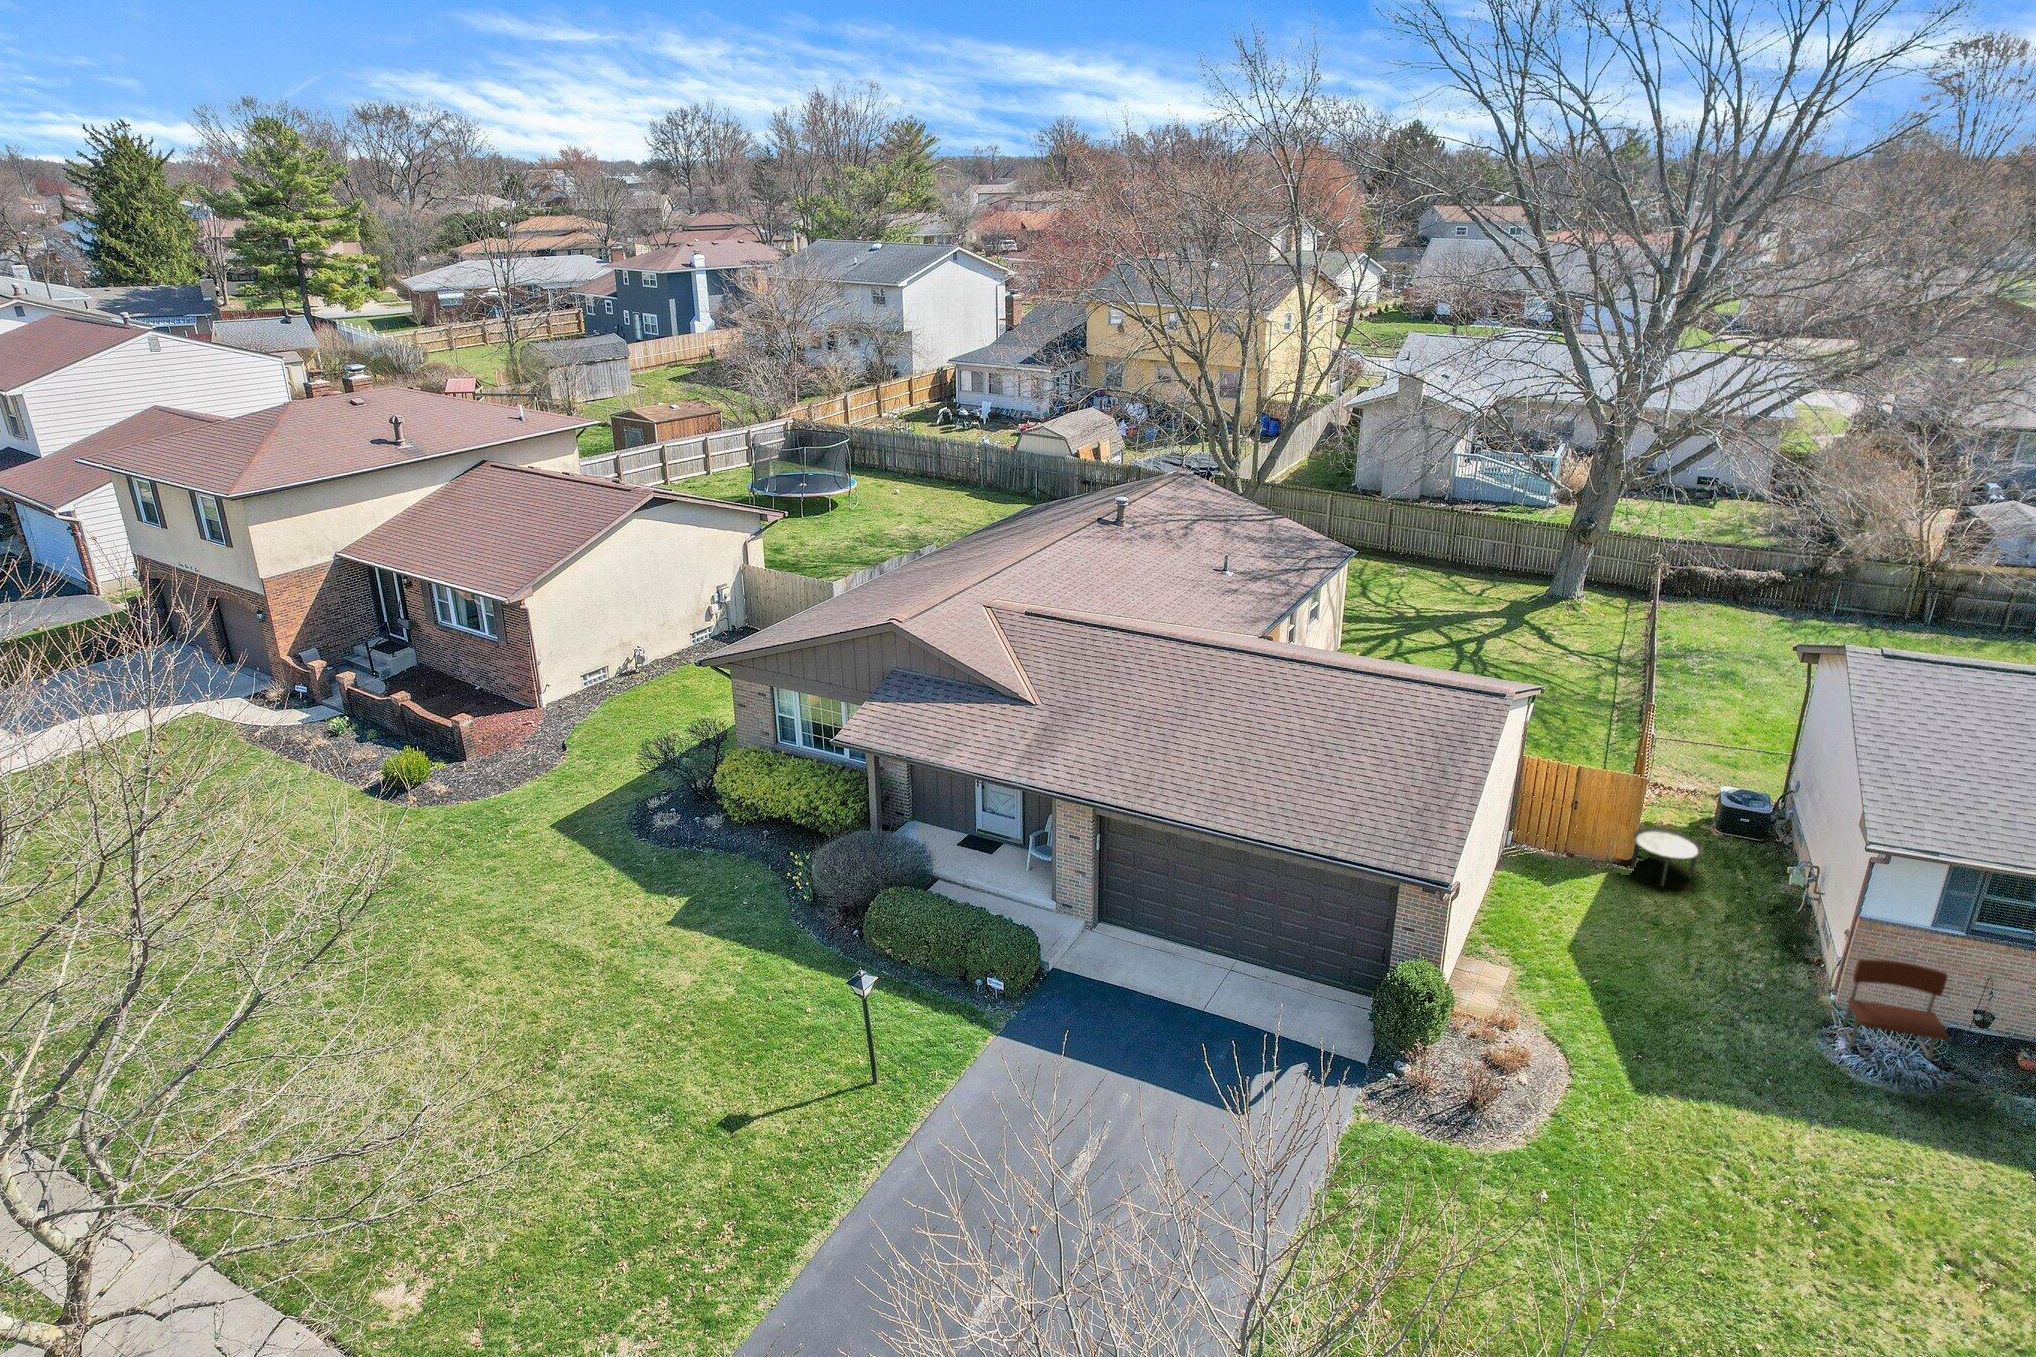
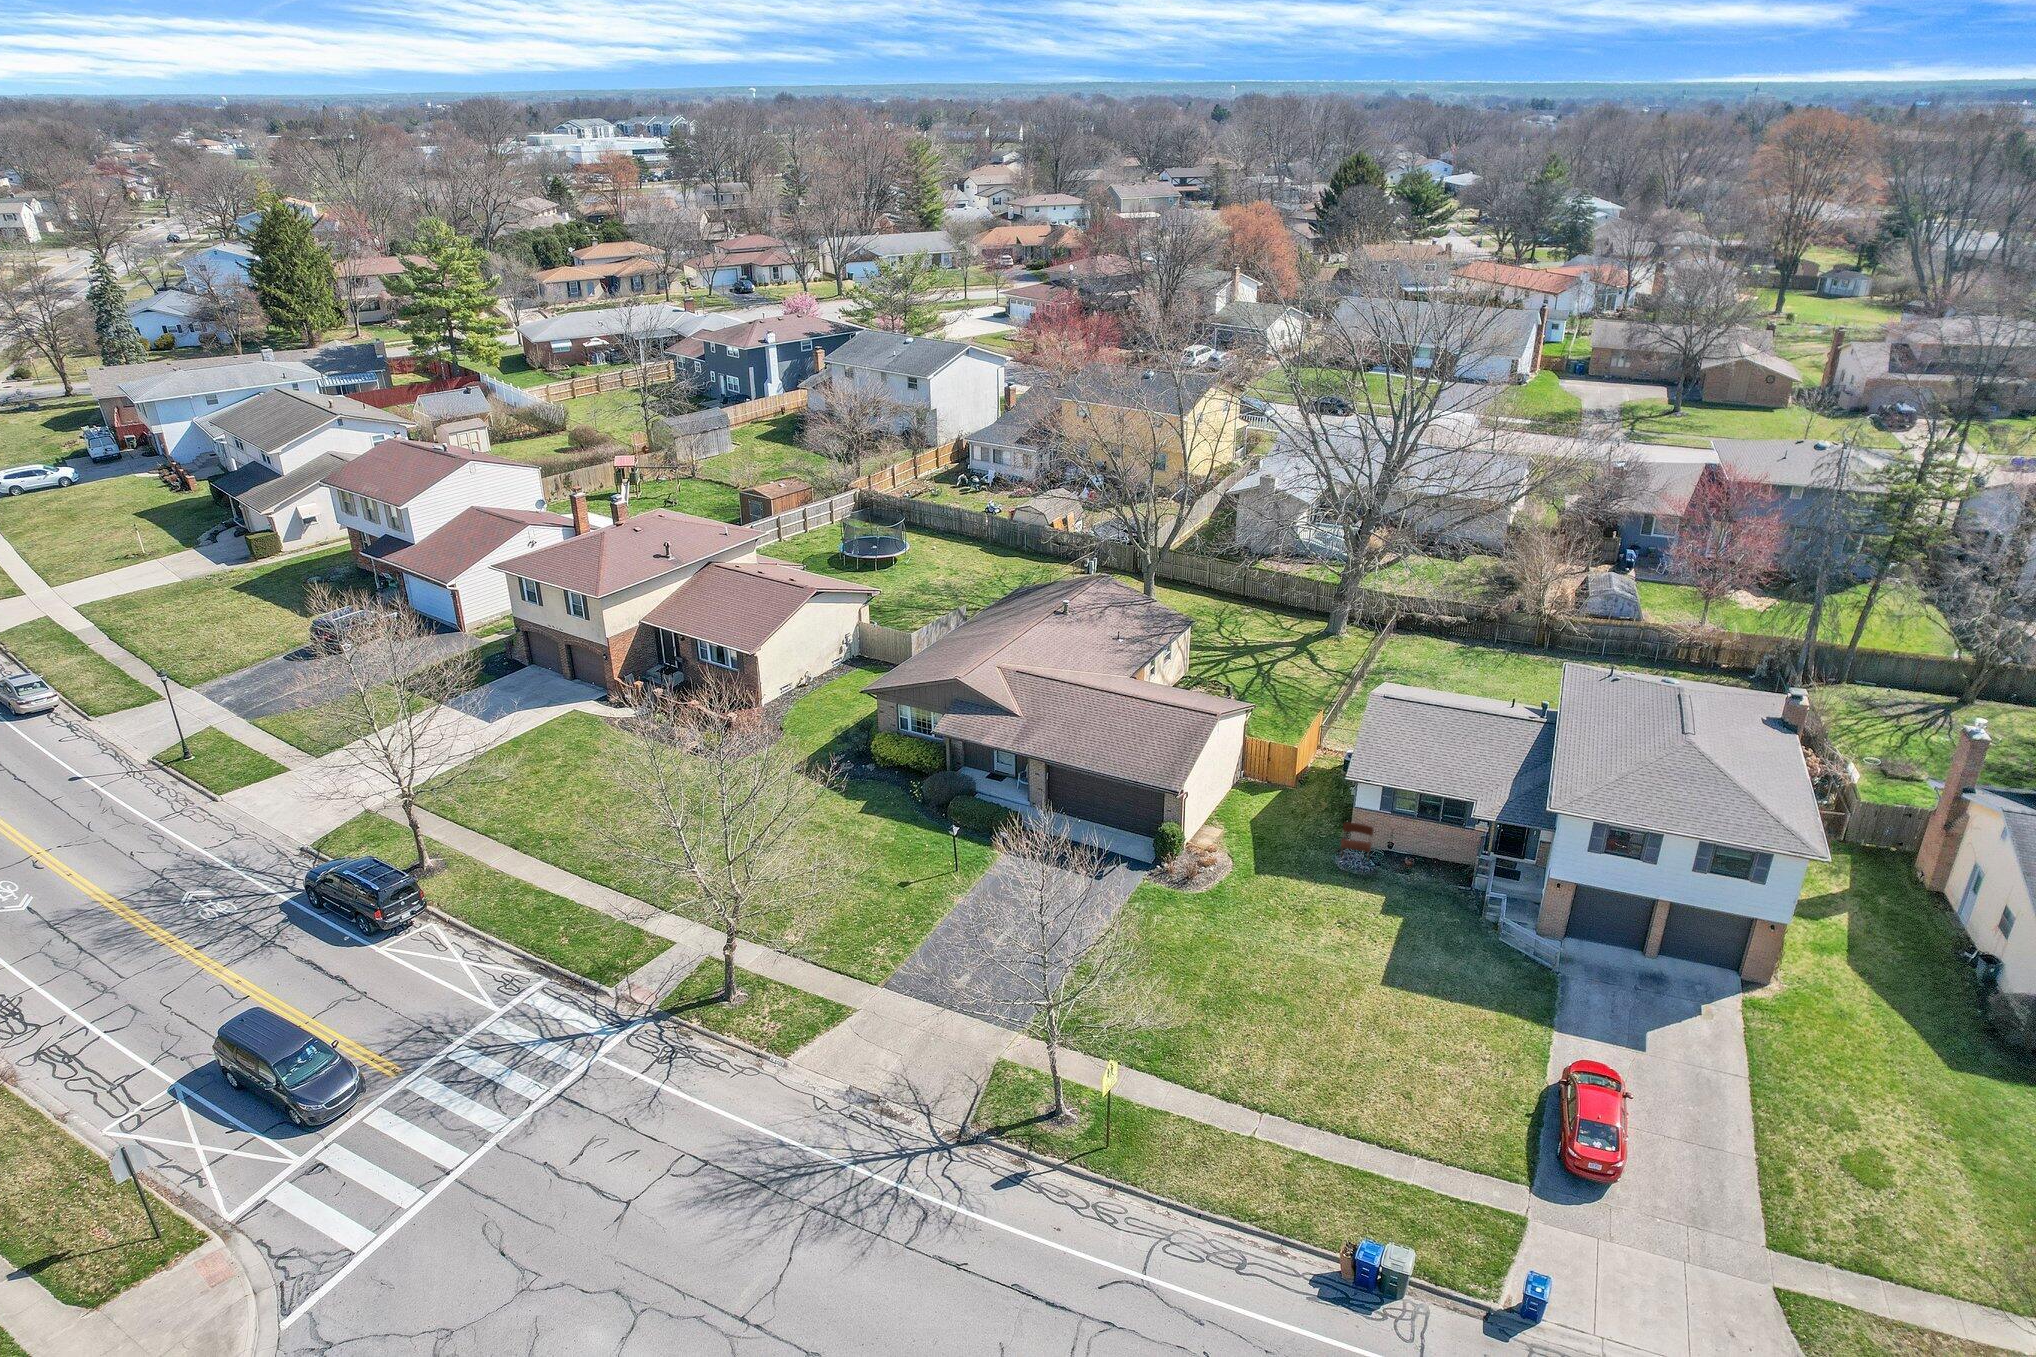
round table: present [1630,828,1702,886] -> none [1291,771,1319,797]

